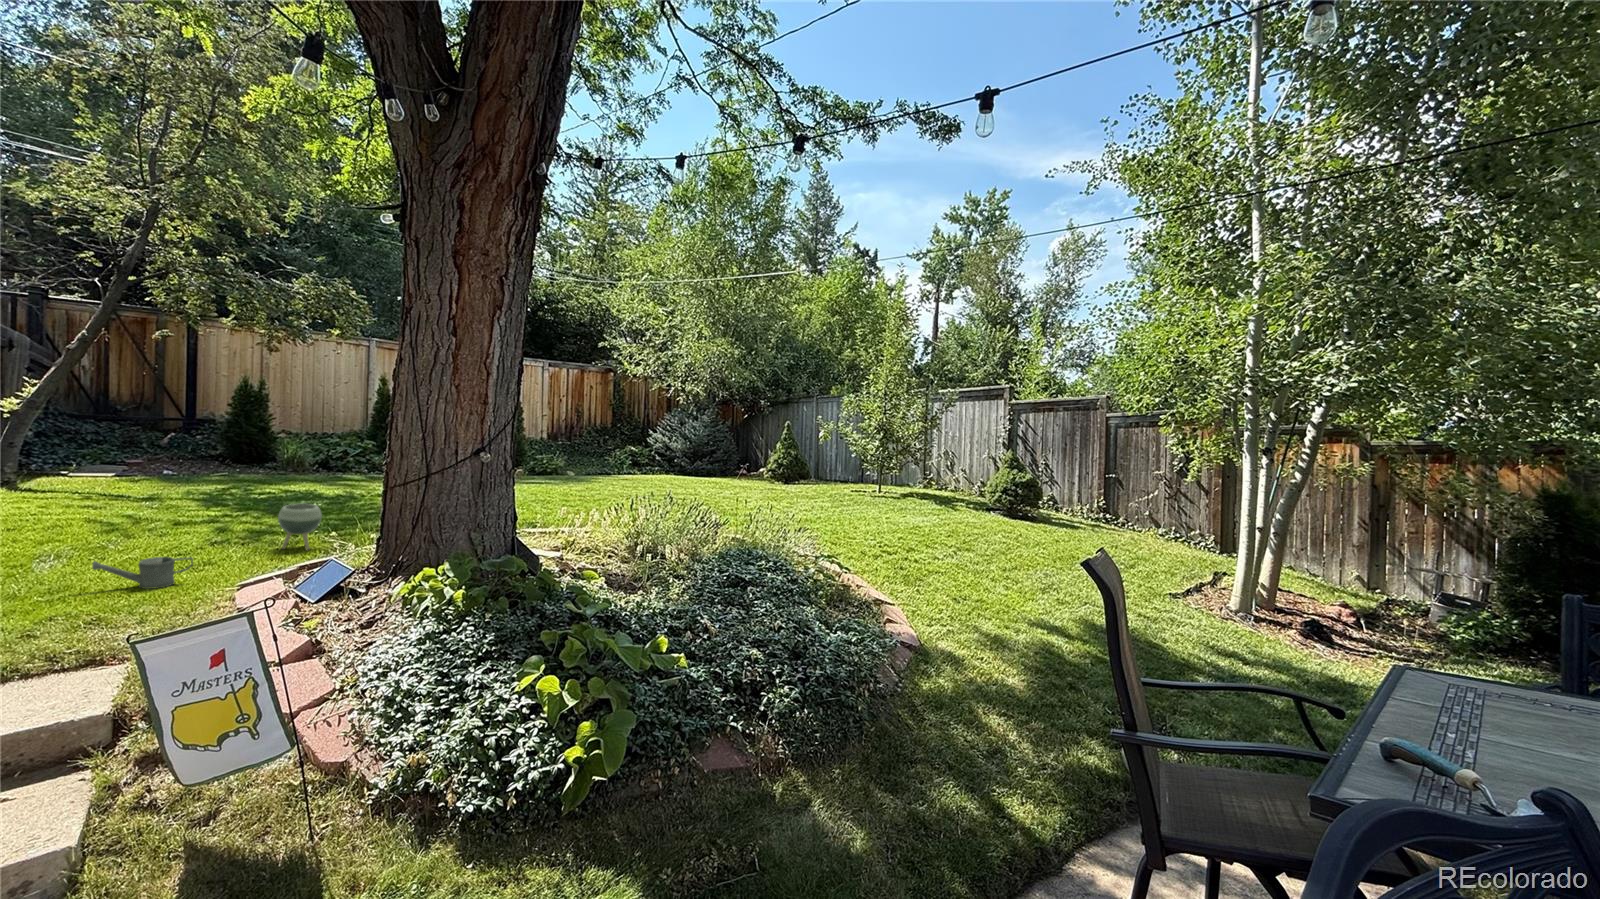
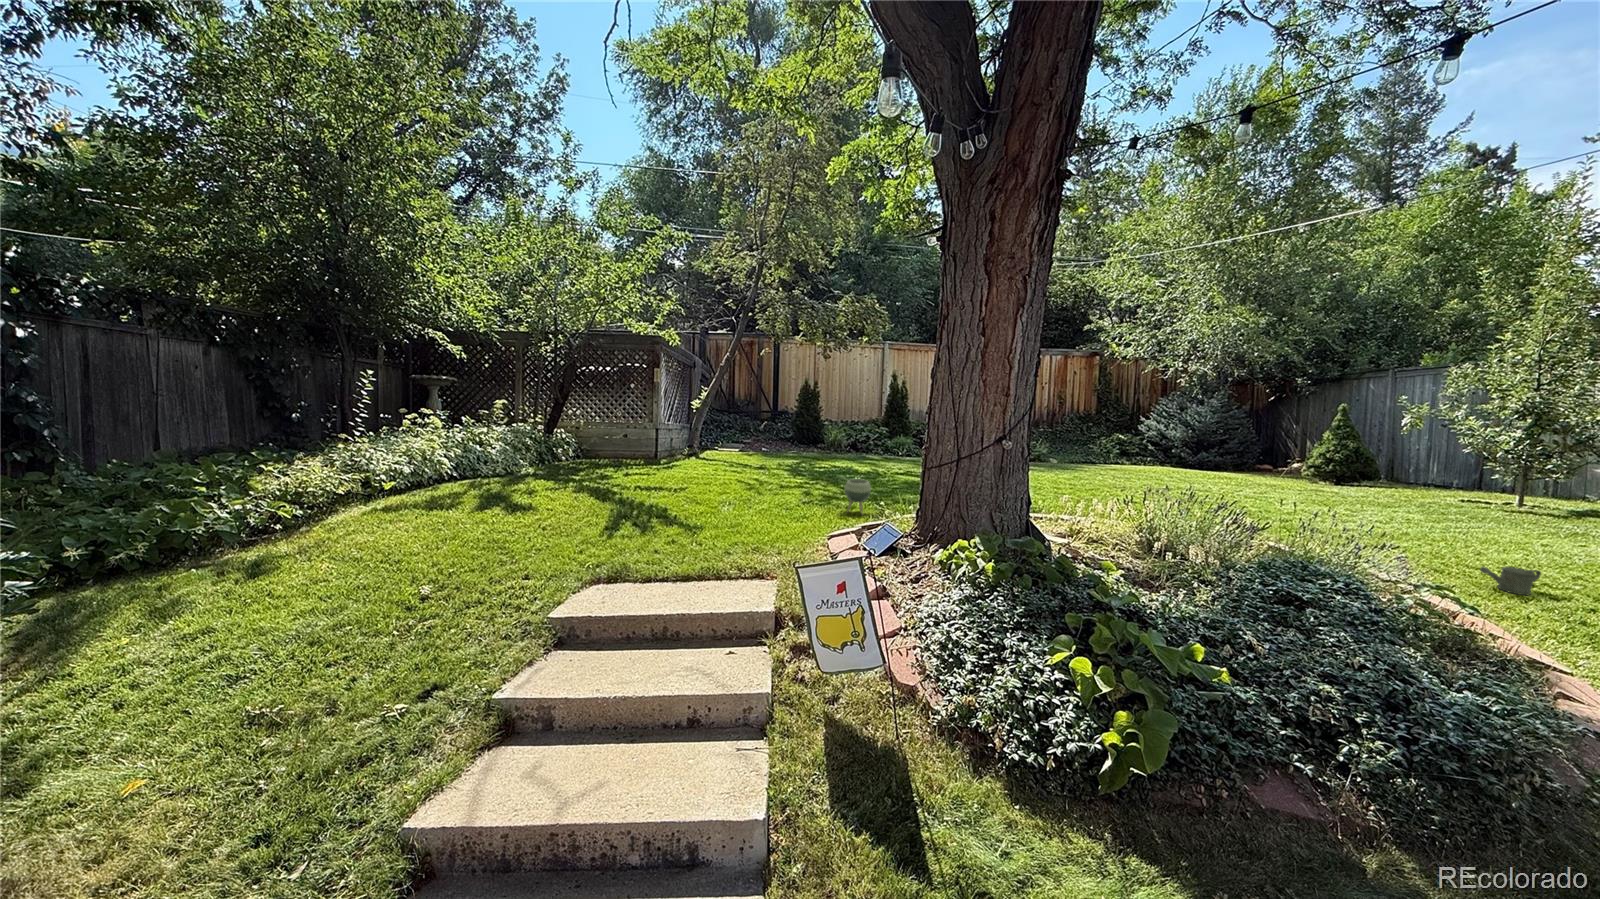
watering can: present [92,557,193,589] -> present [1480,566,1541,595]

